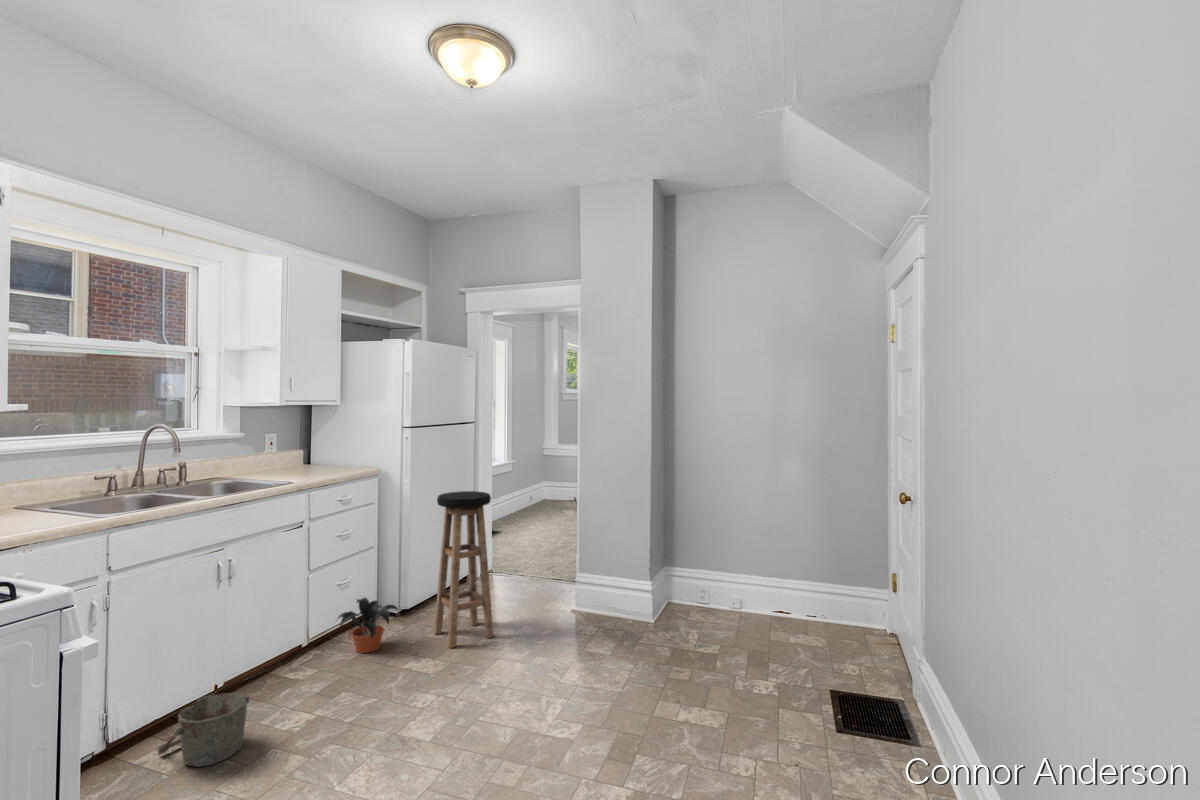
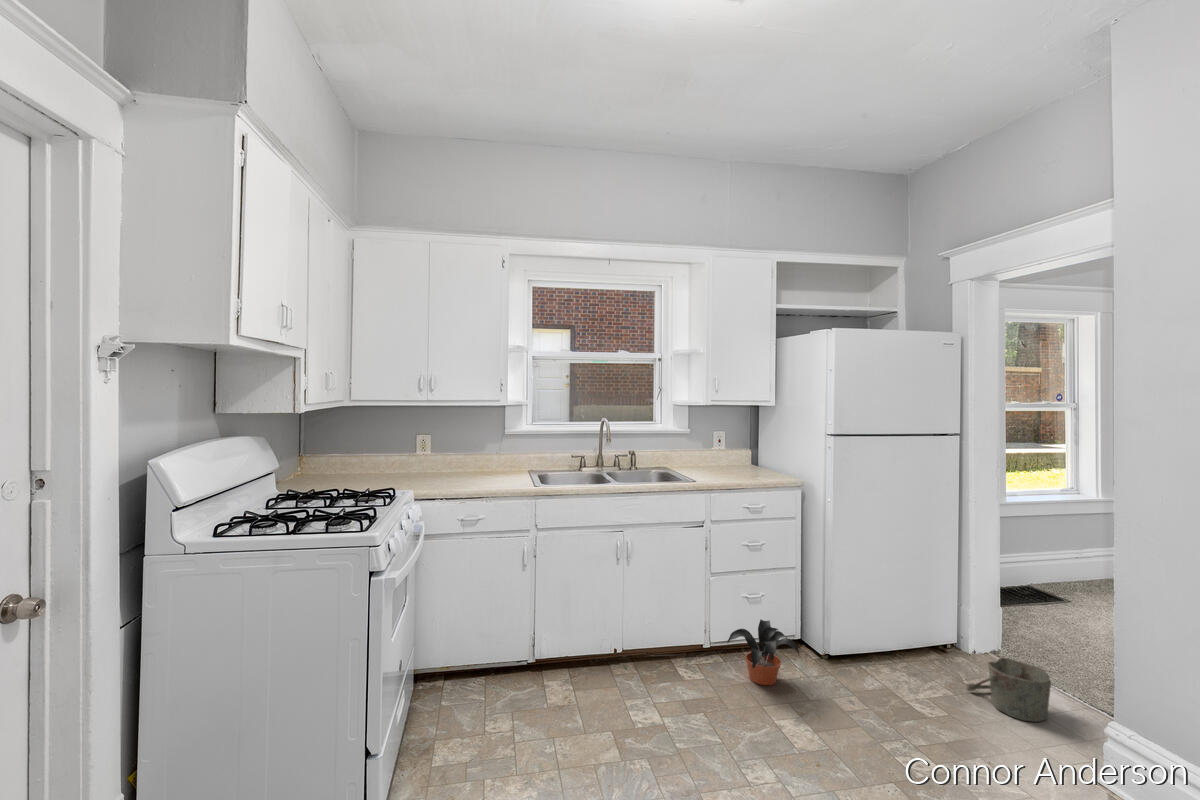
bar stool: present [434,491,493,648] -> none [843,521,923,744]
bucket: present [158,693,249,767] -> present [966,657,1051,722]

